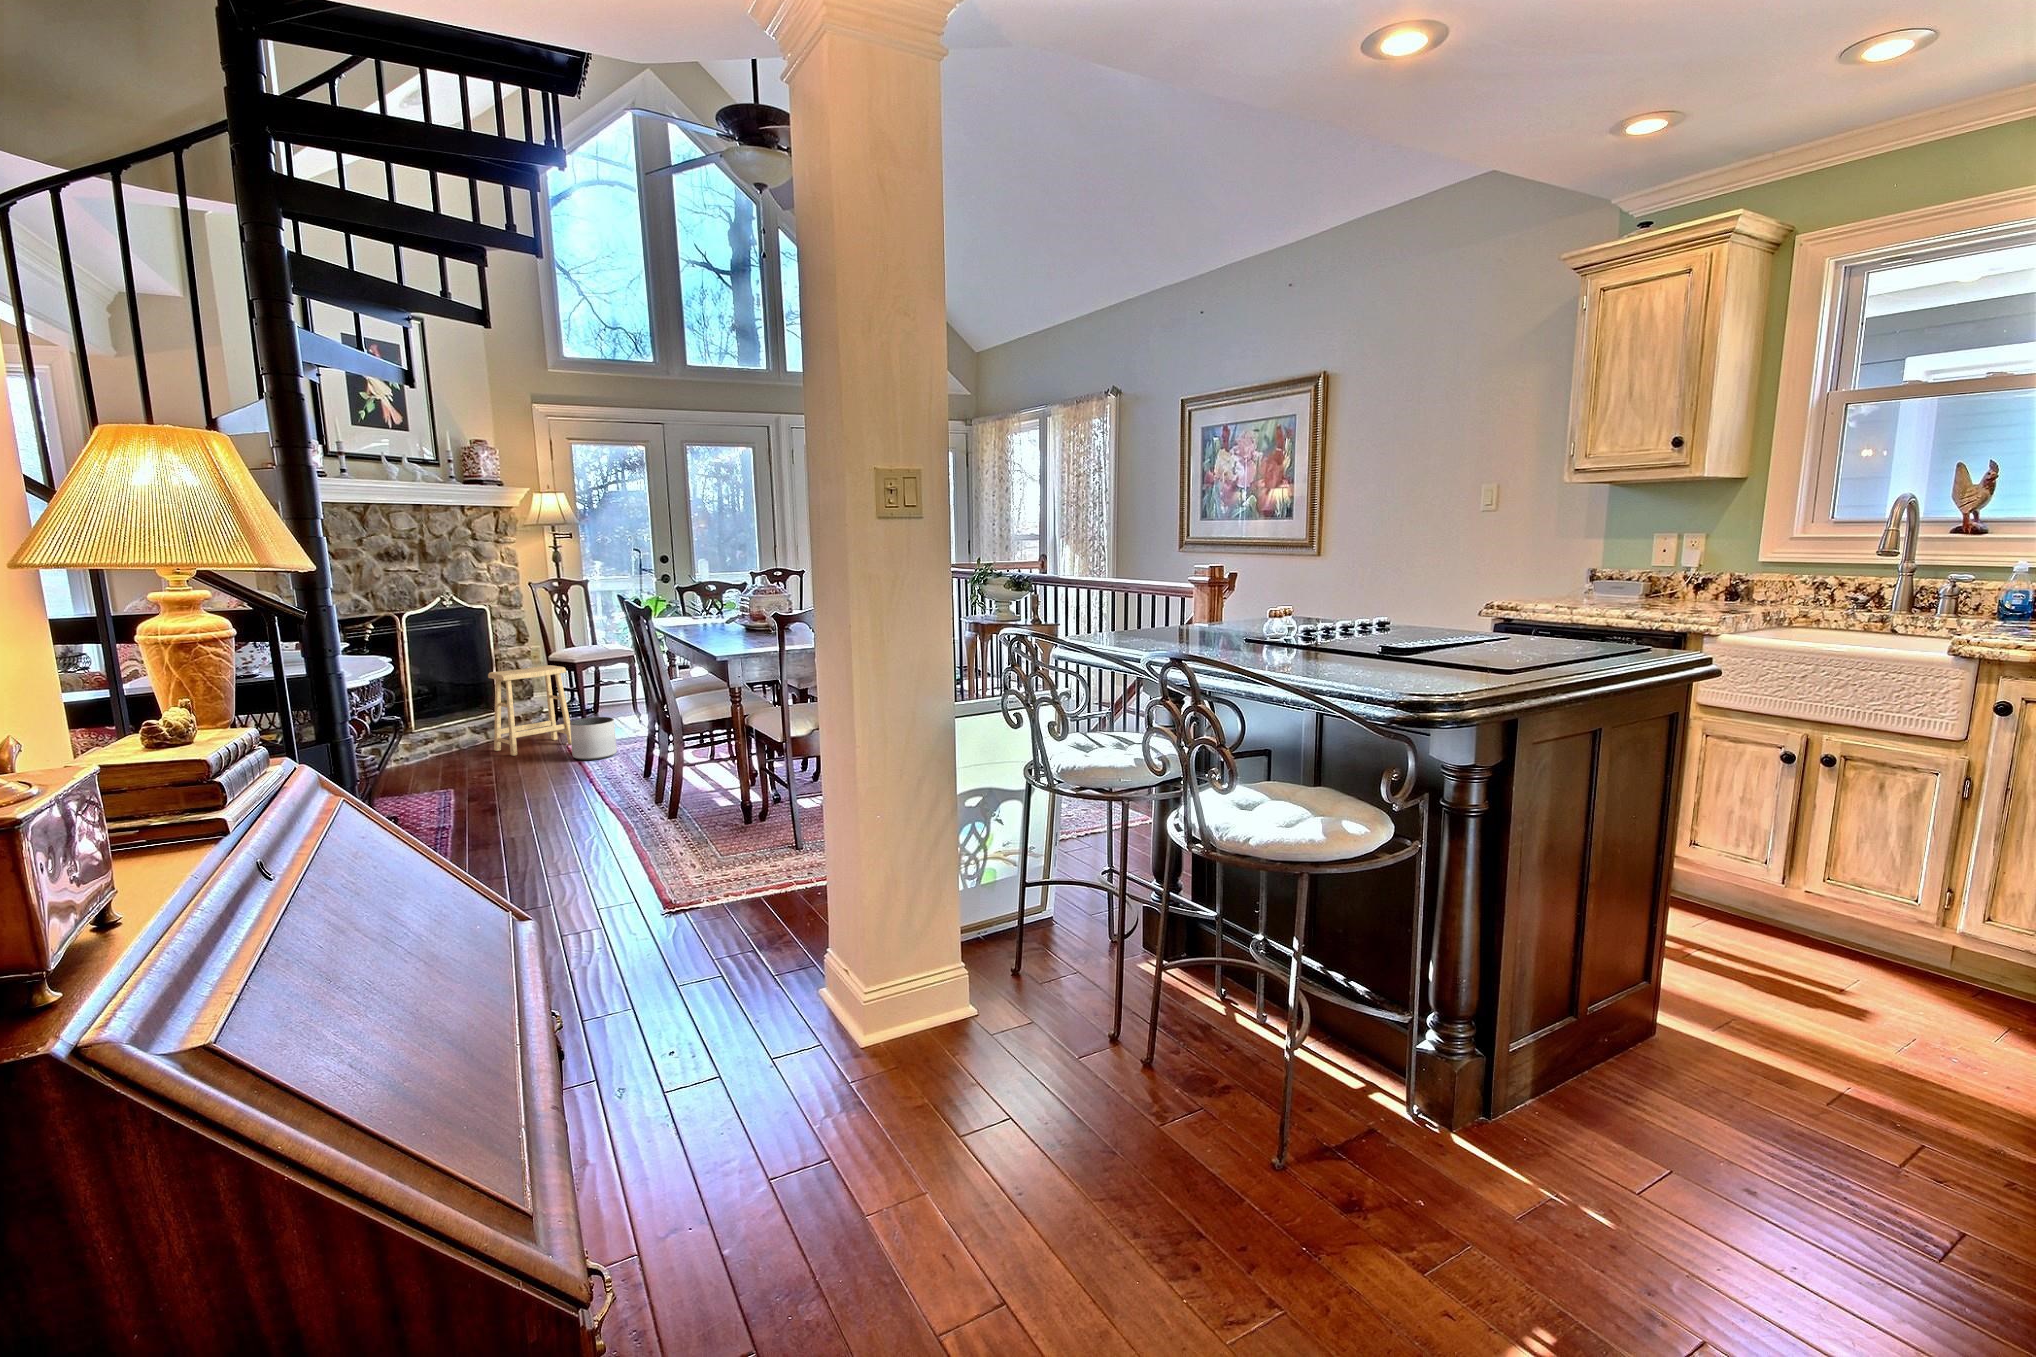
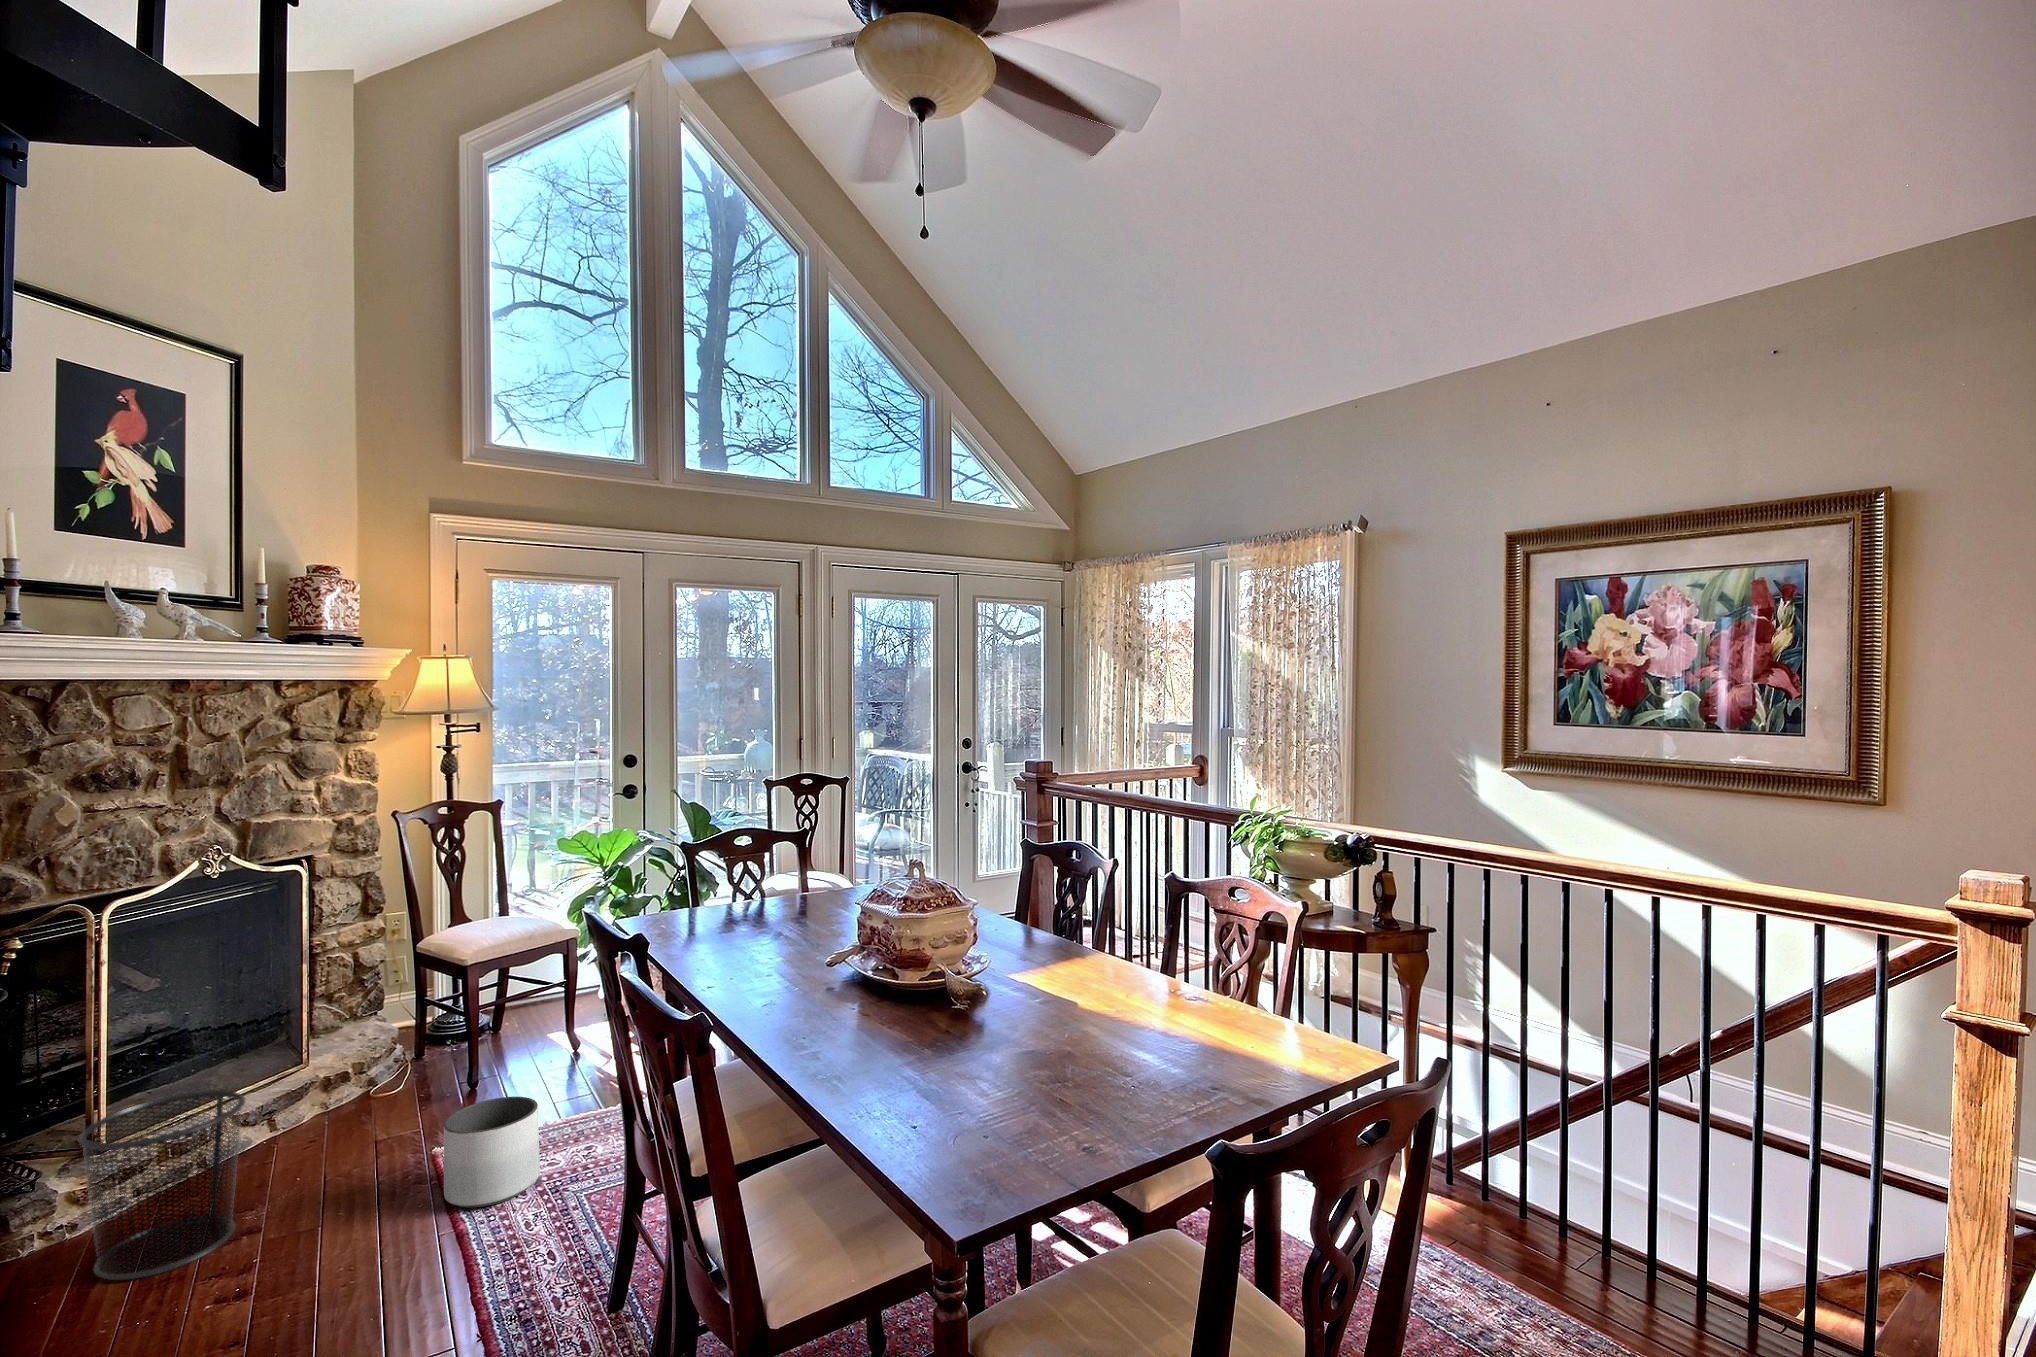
footstool: present [488,665,571,756] -> none [279,979,452,1195]
waste bin: none [412,702,481,773] -> present [79,1090,245,1280]

